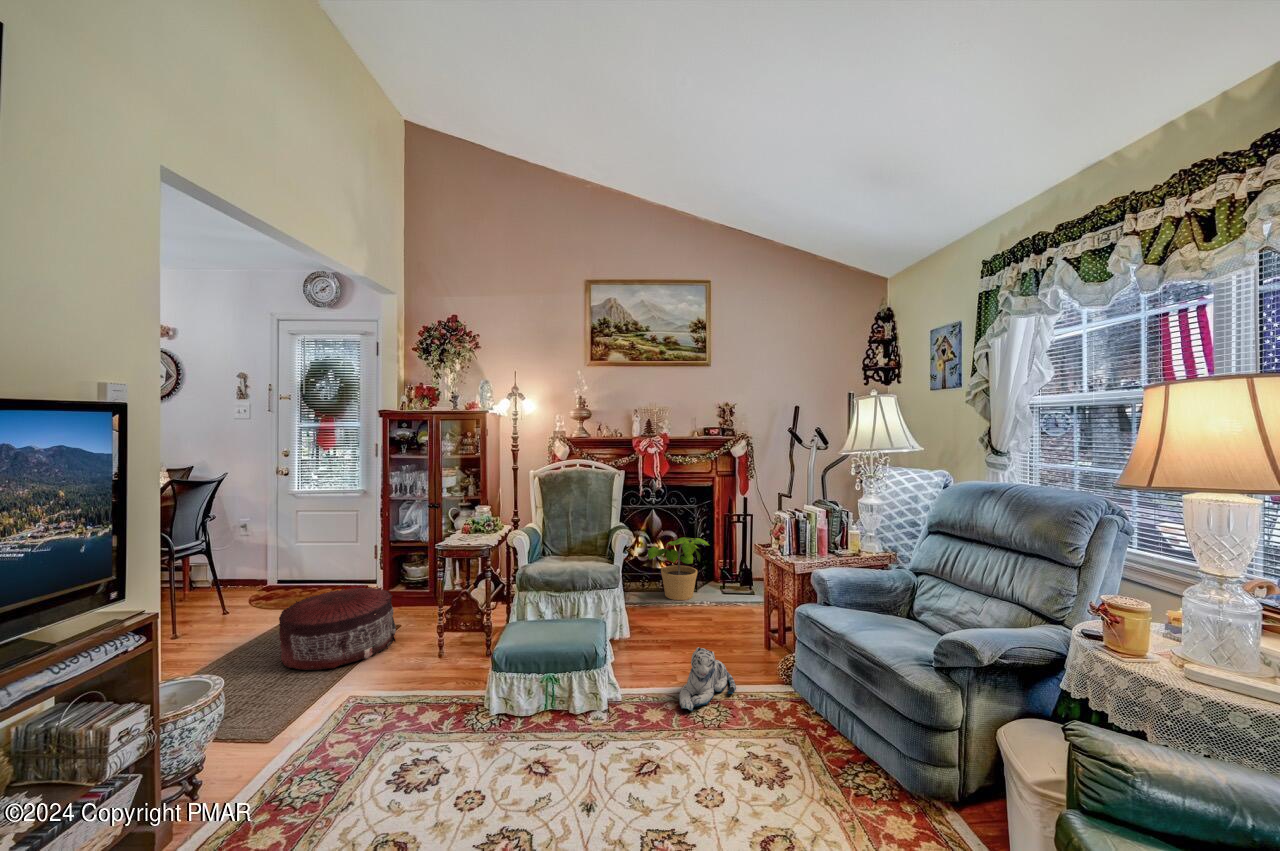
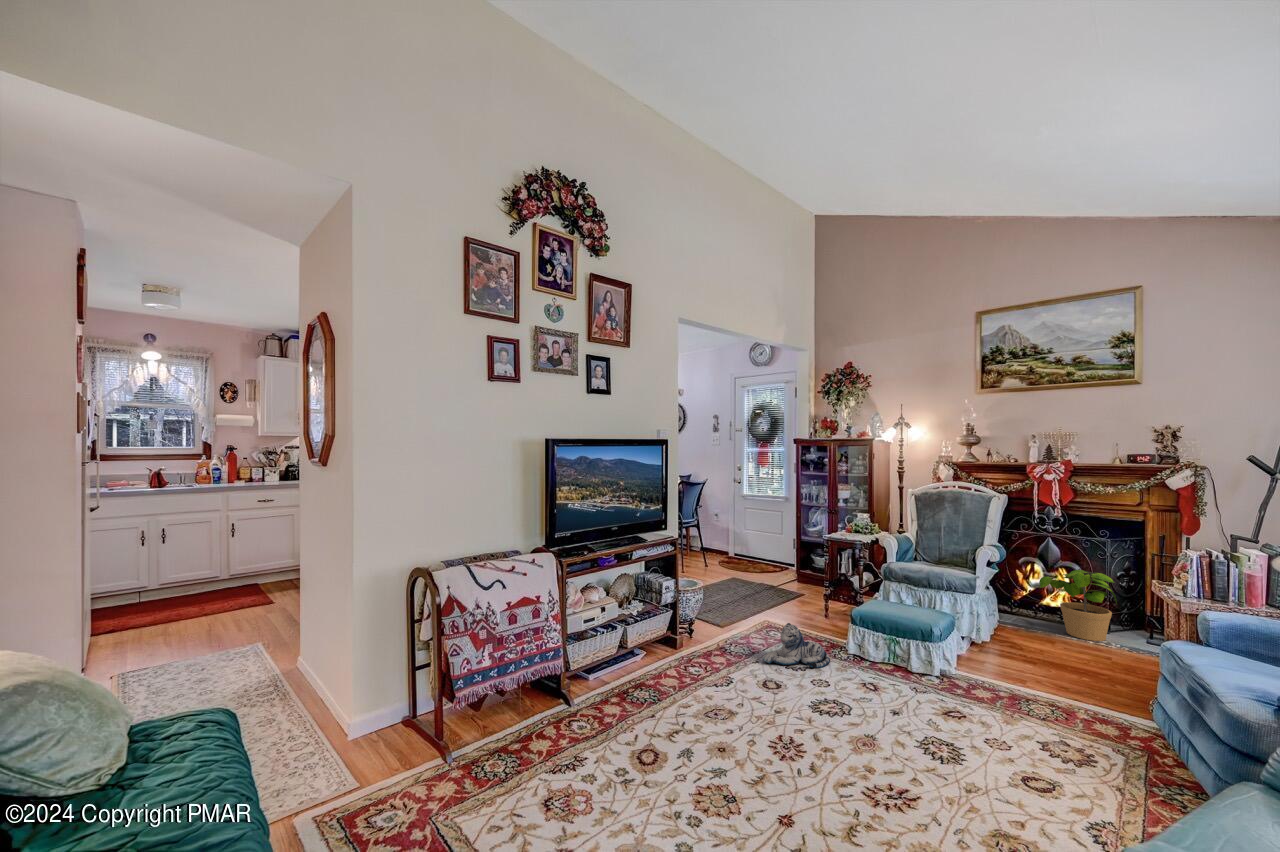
pouf: present [279,587,396,670] -> none [731,559,799,606]
plush toy: present [679,647,736,710] -> present [762,623,830,668]

